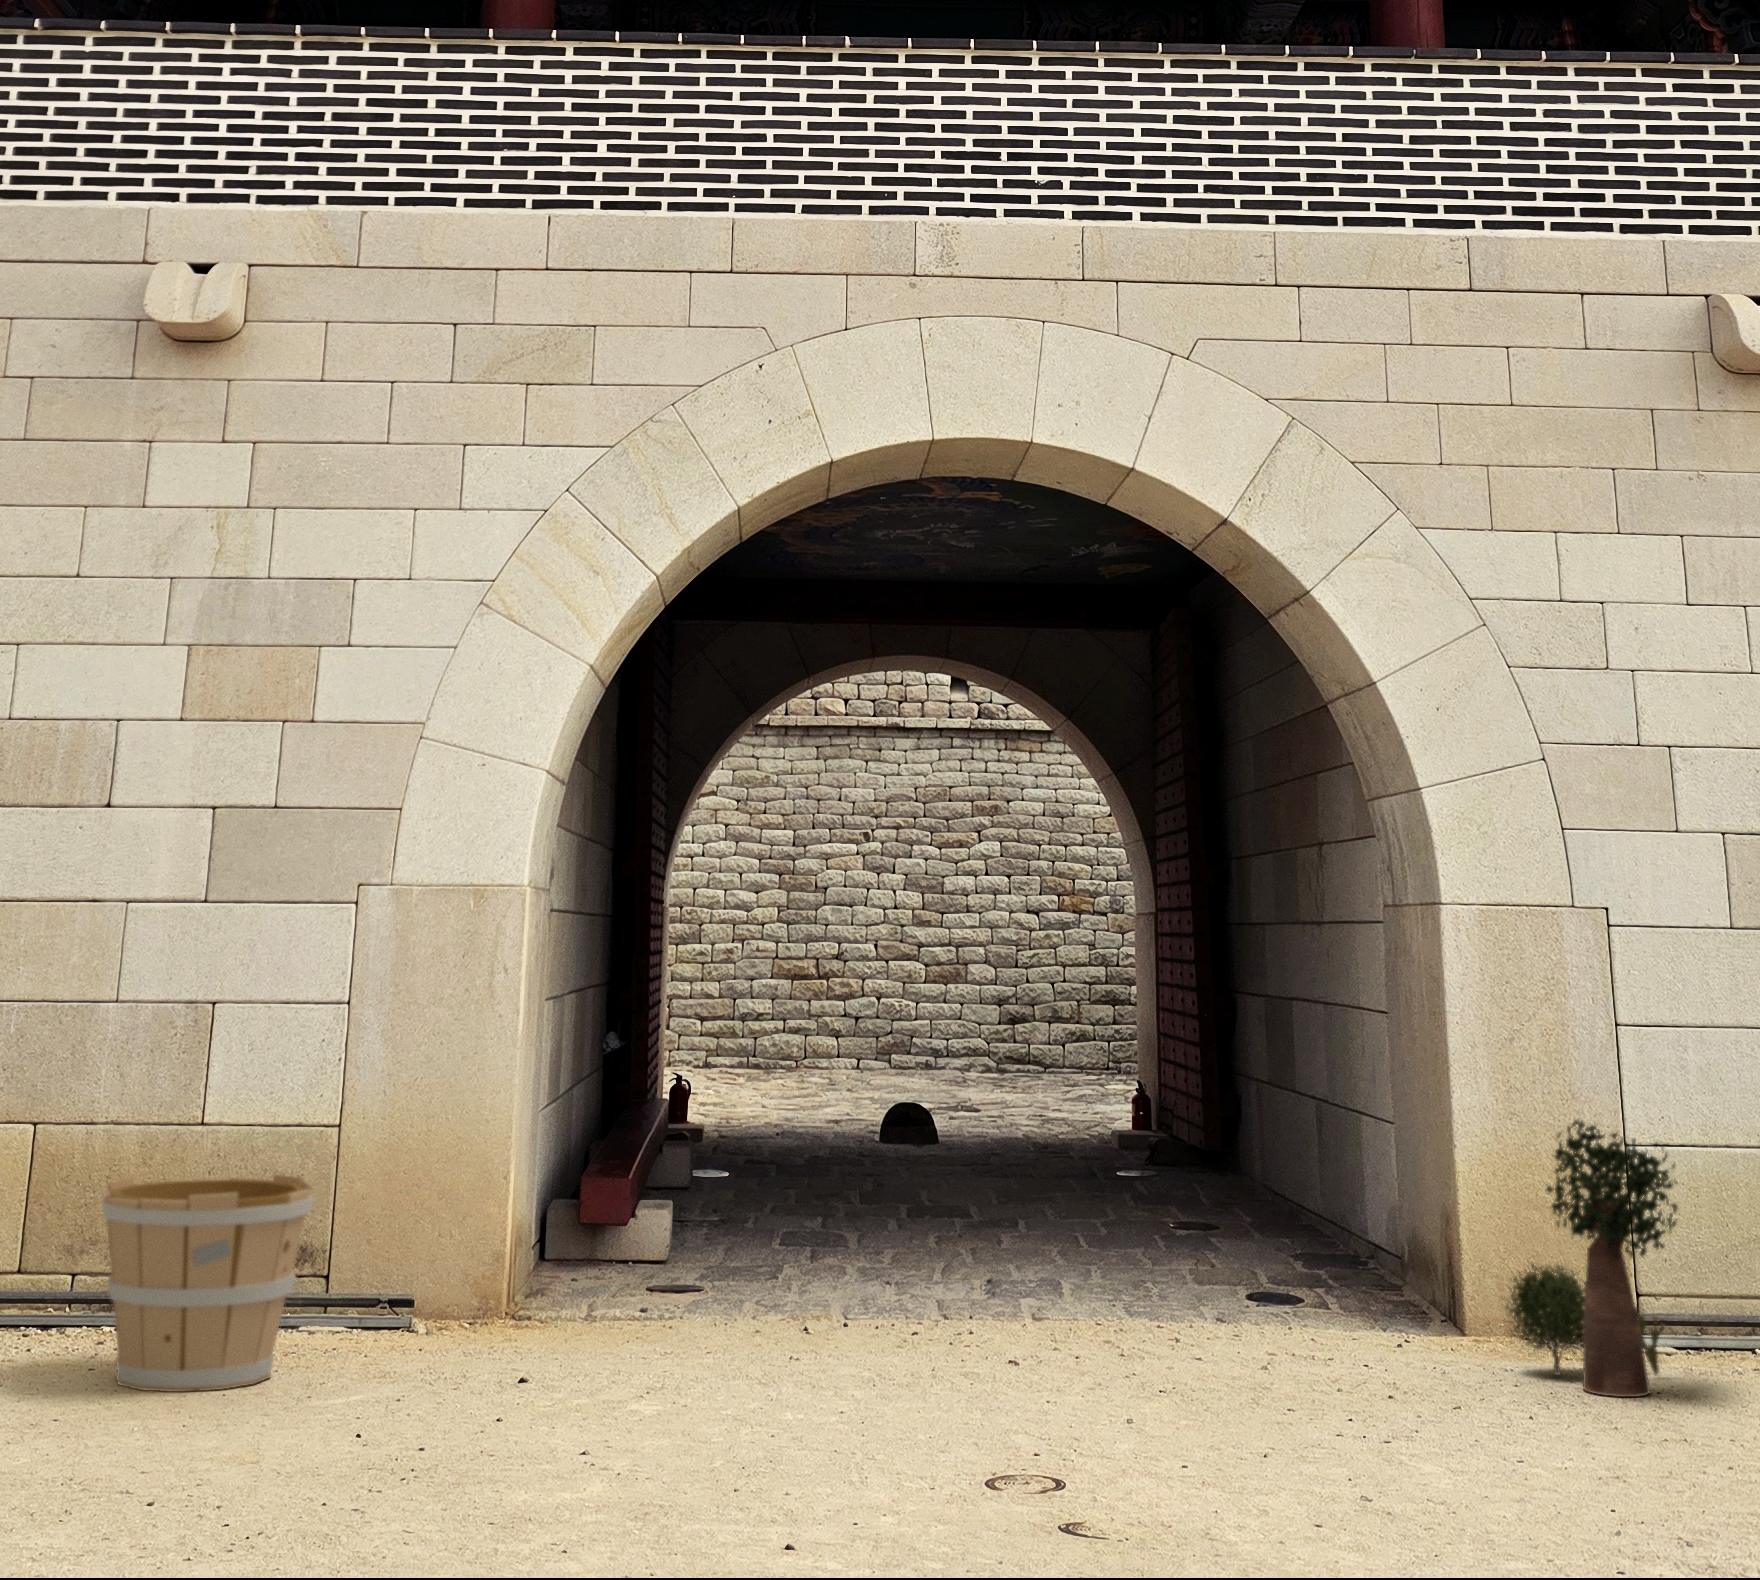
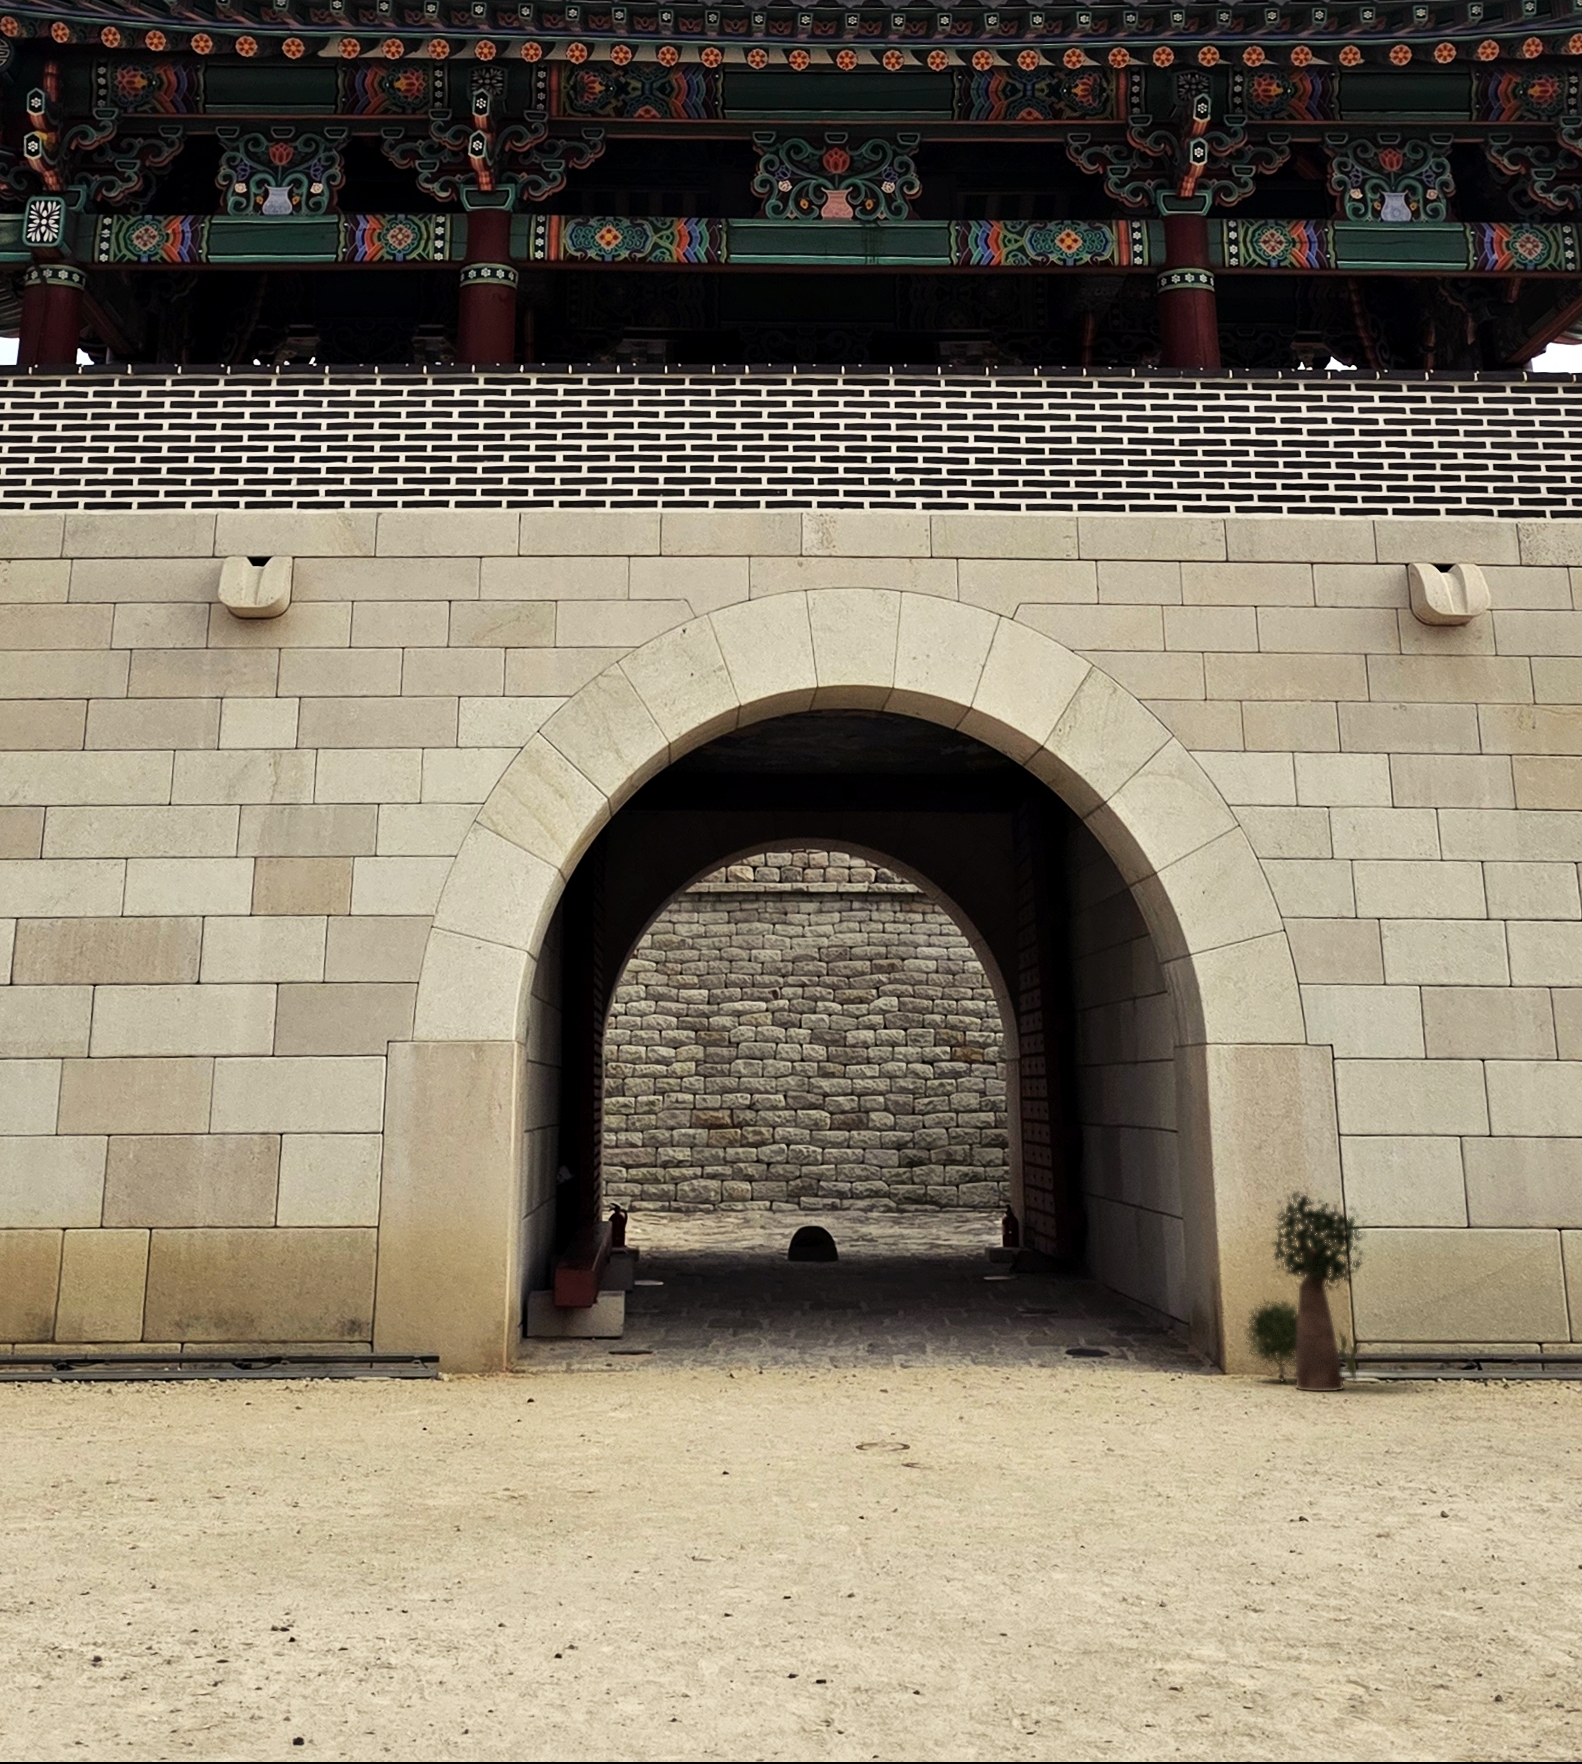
wooden bucket: present [102,1175,313,1392] -> none [215,1249,370,1402]

